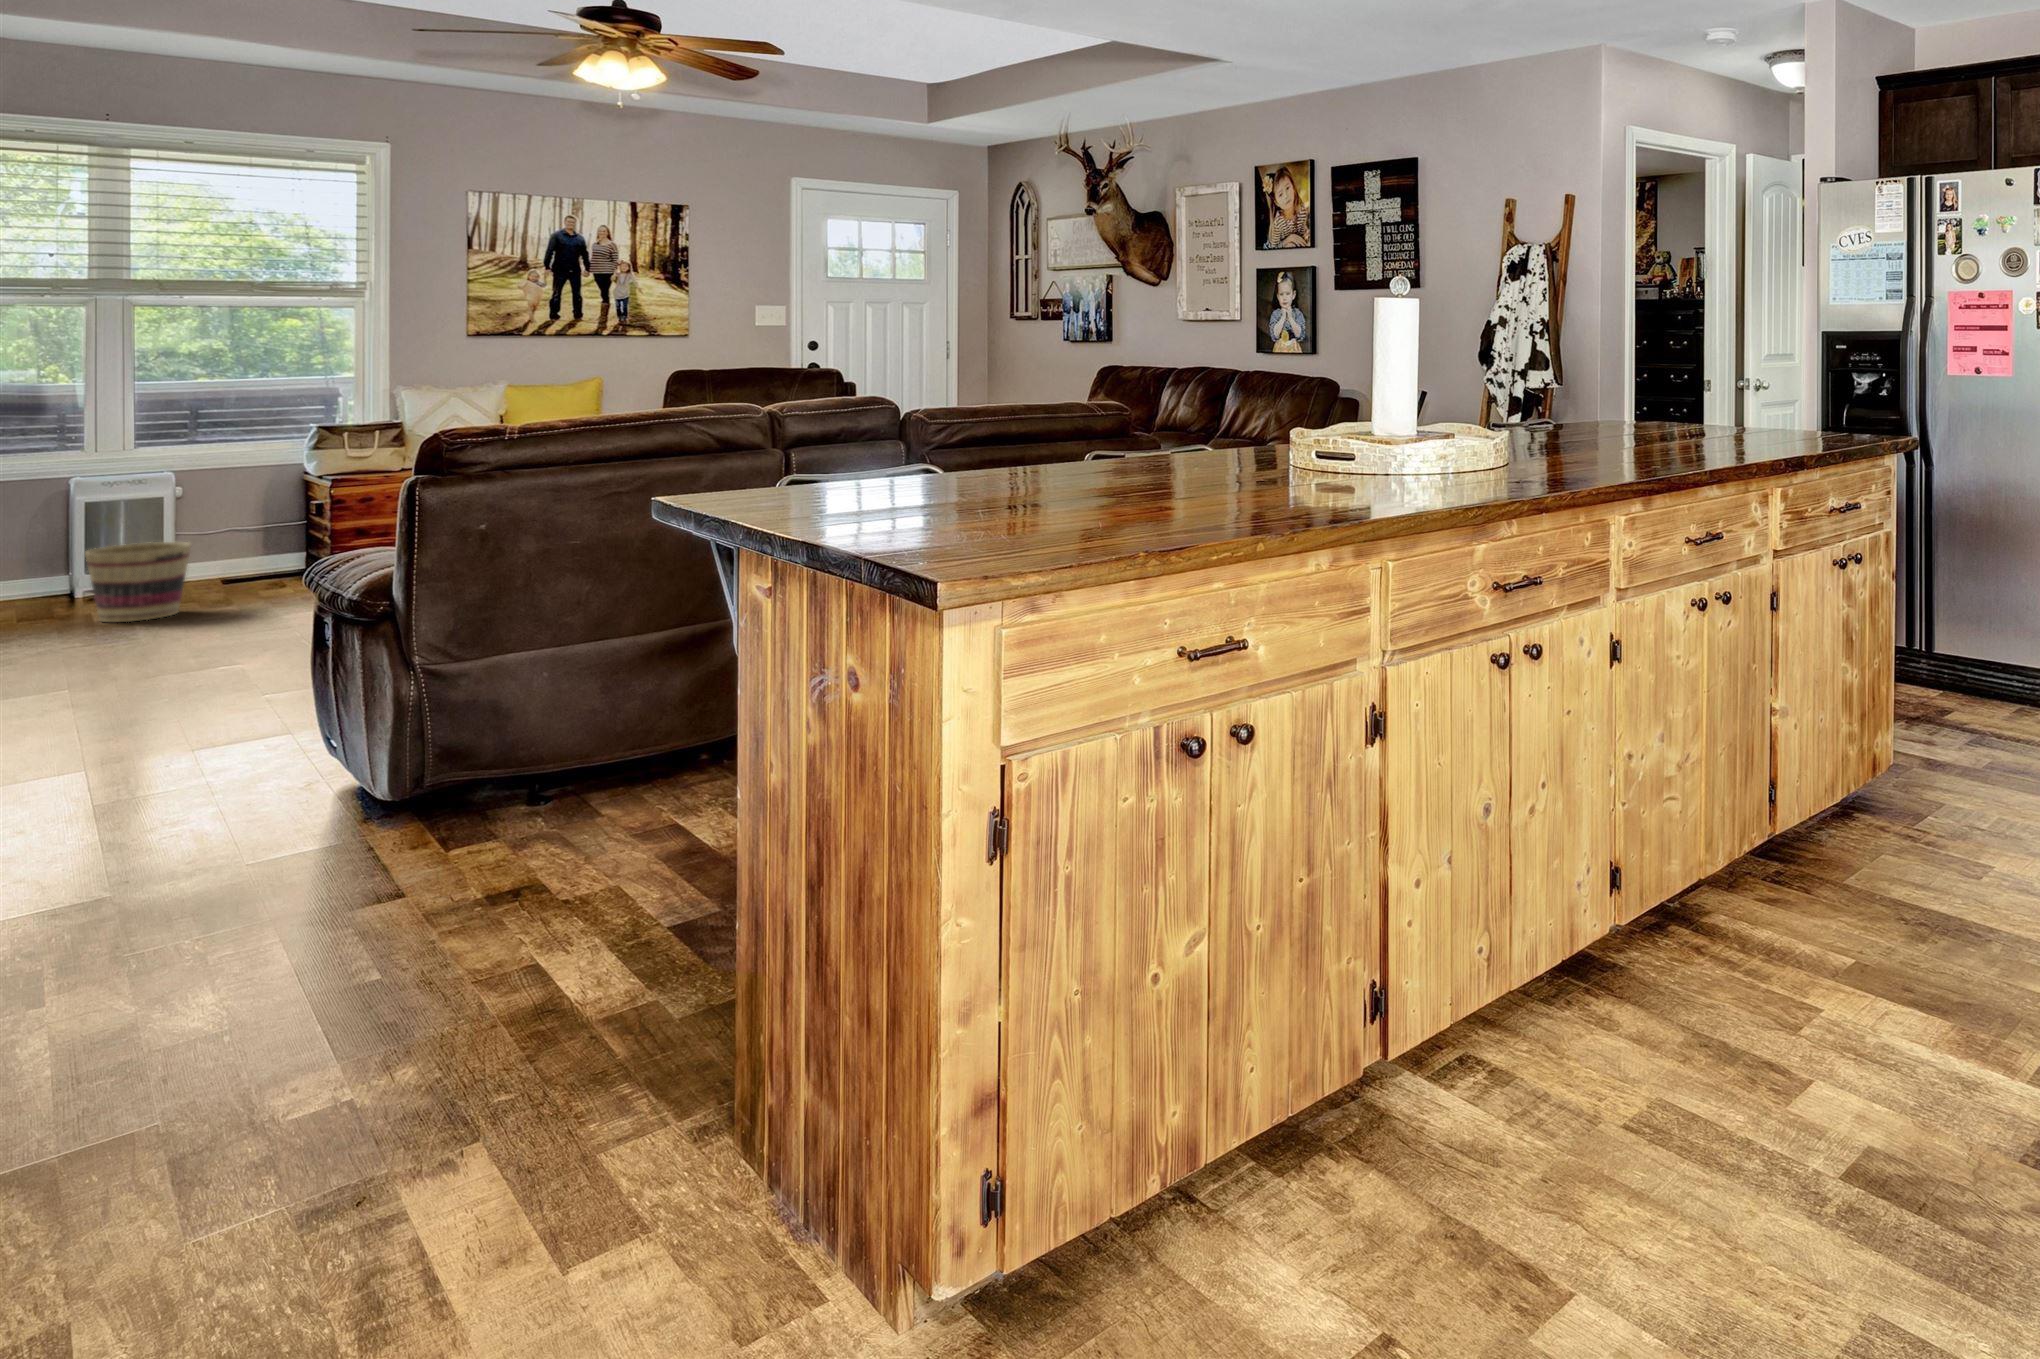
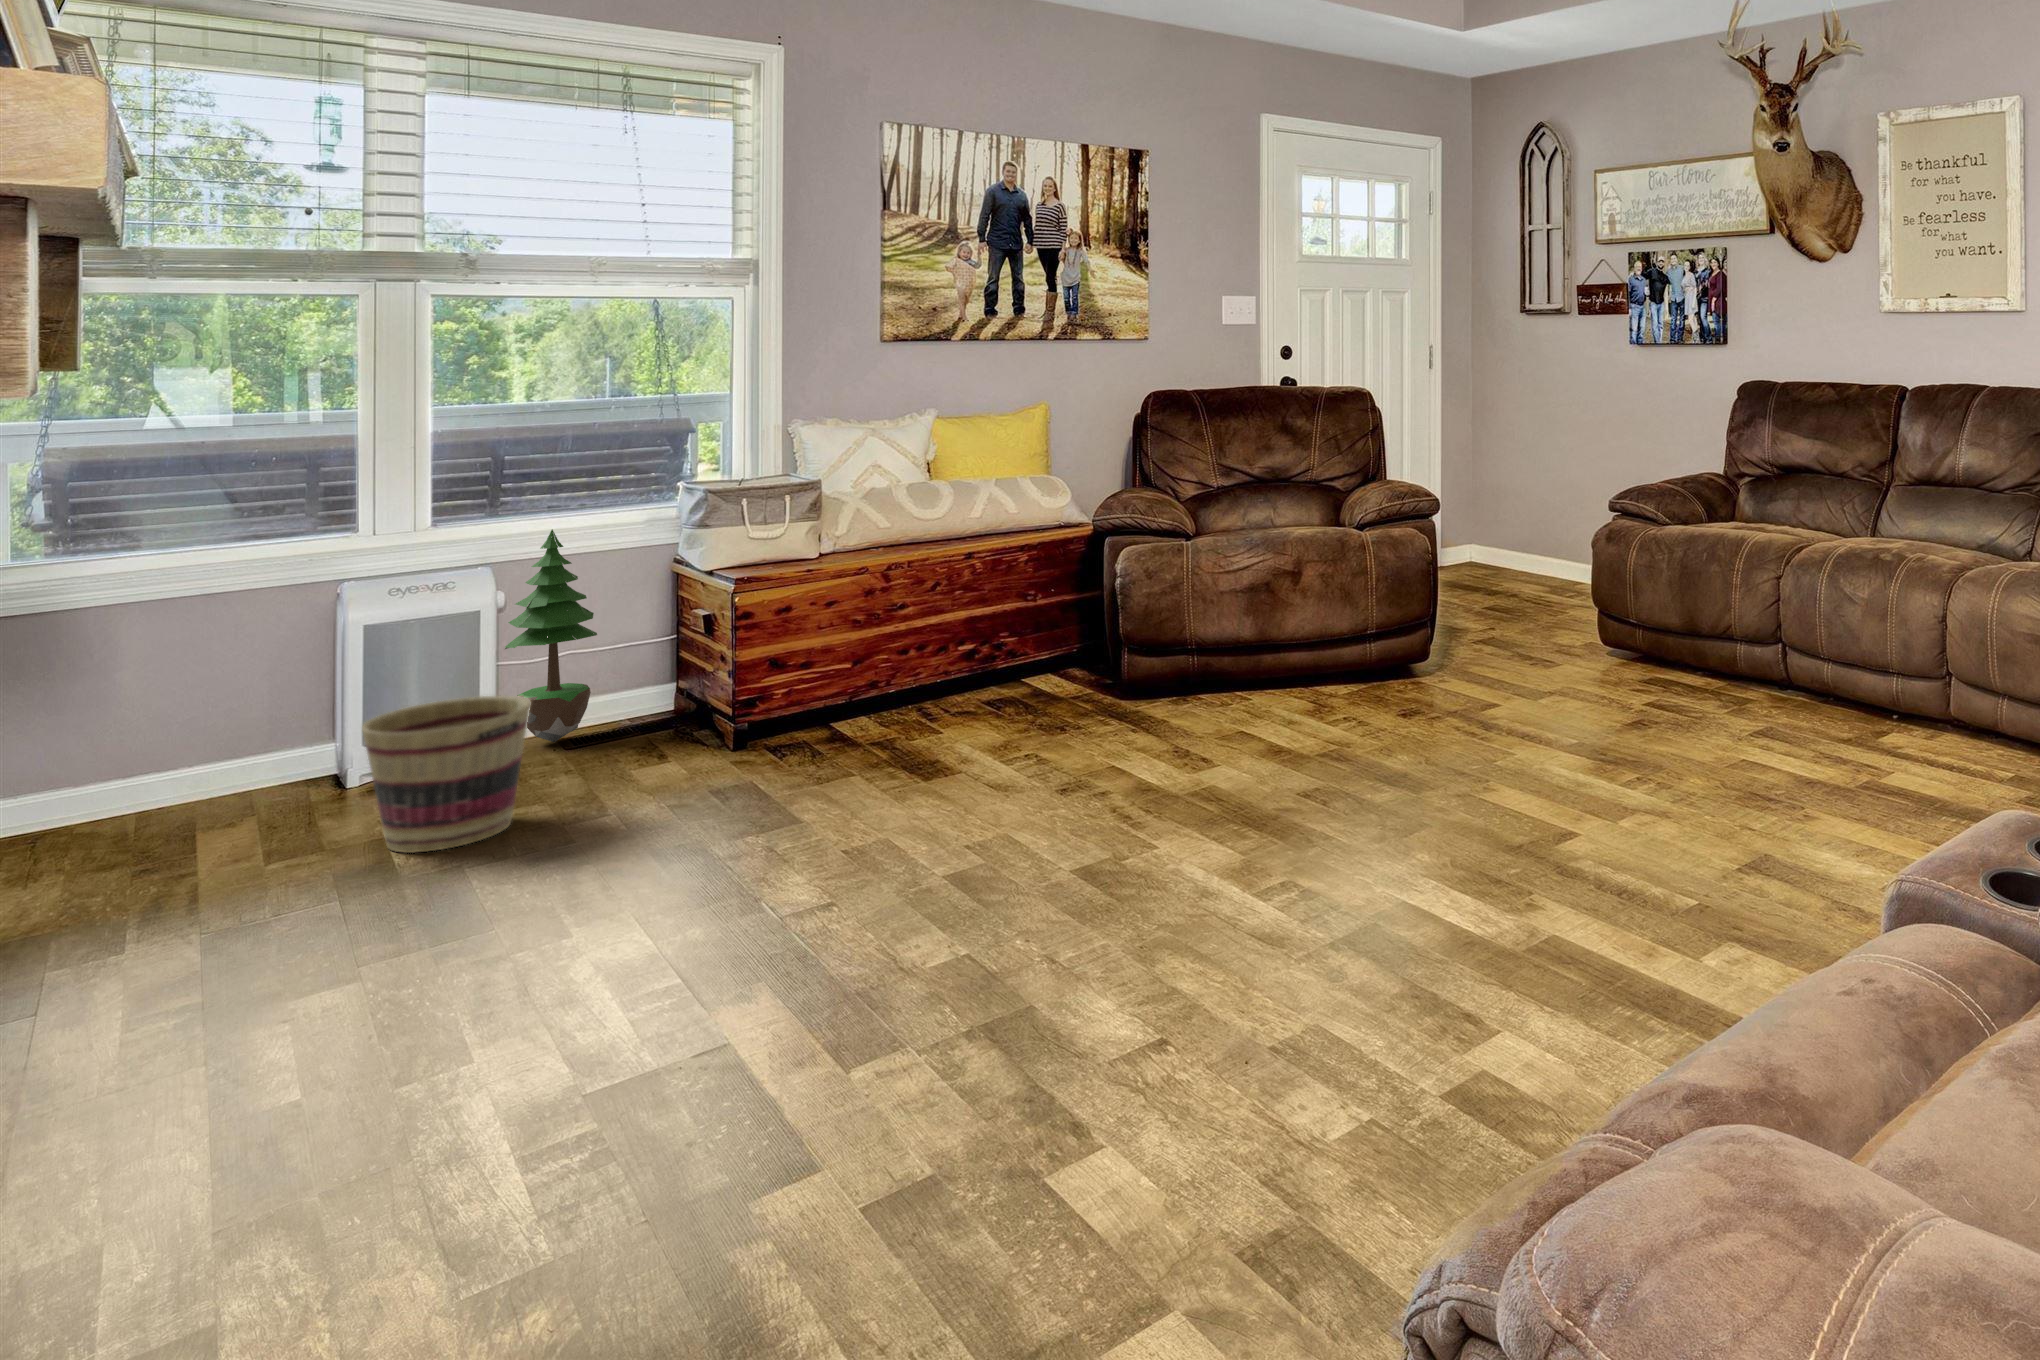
potted tree: none [184,451,249,585] -> present [505,529,597,742]

